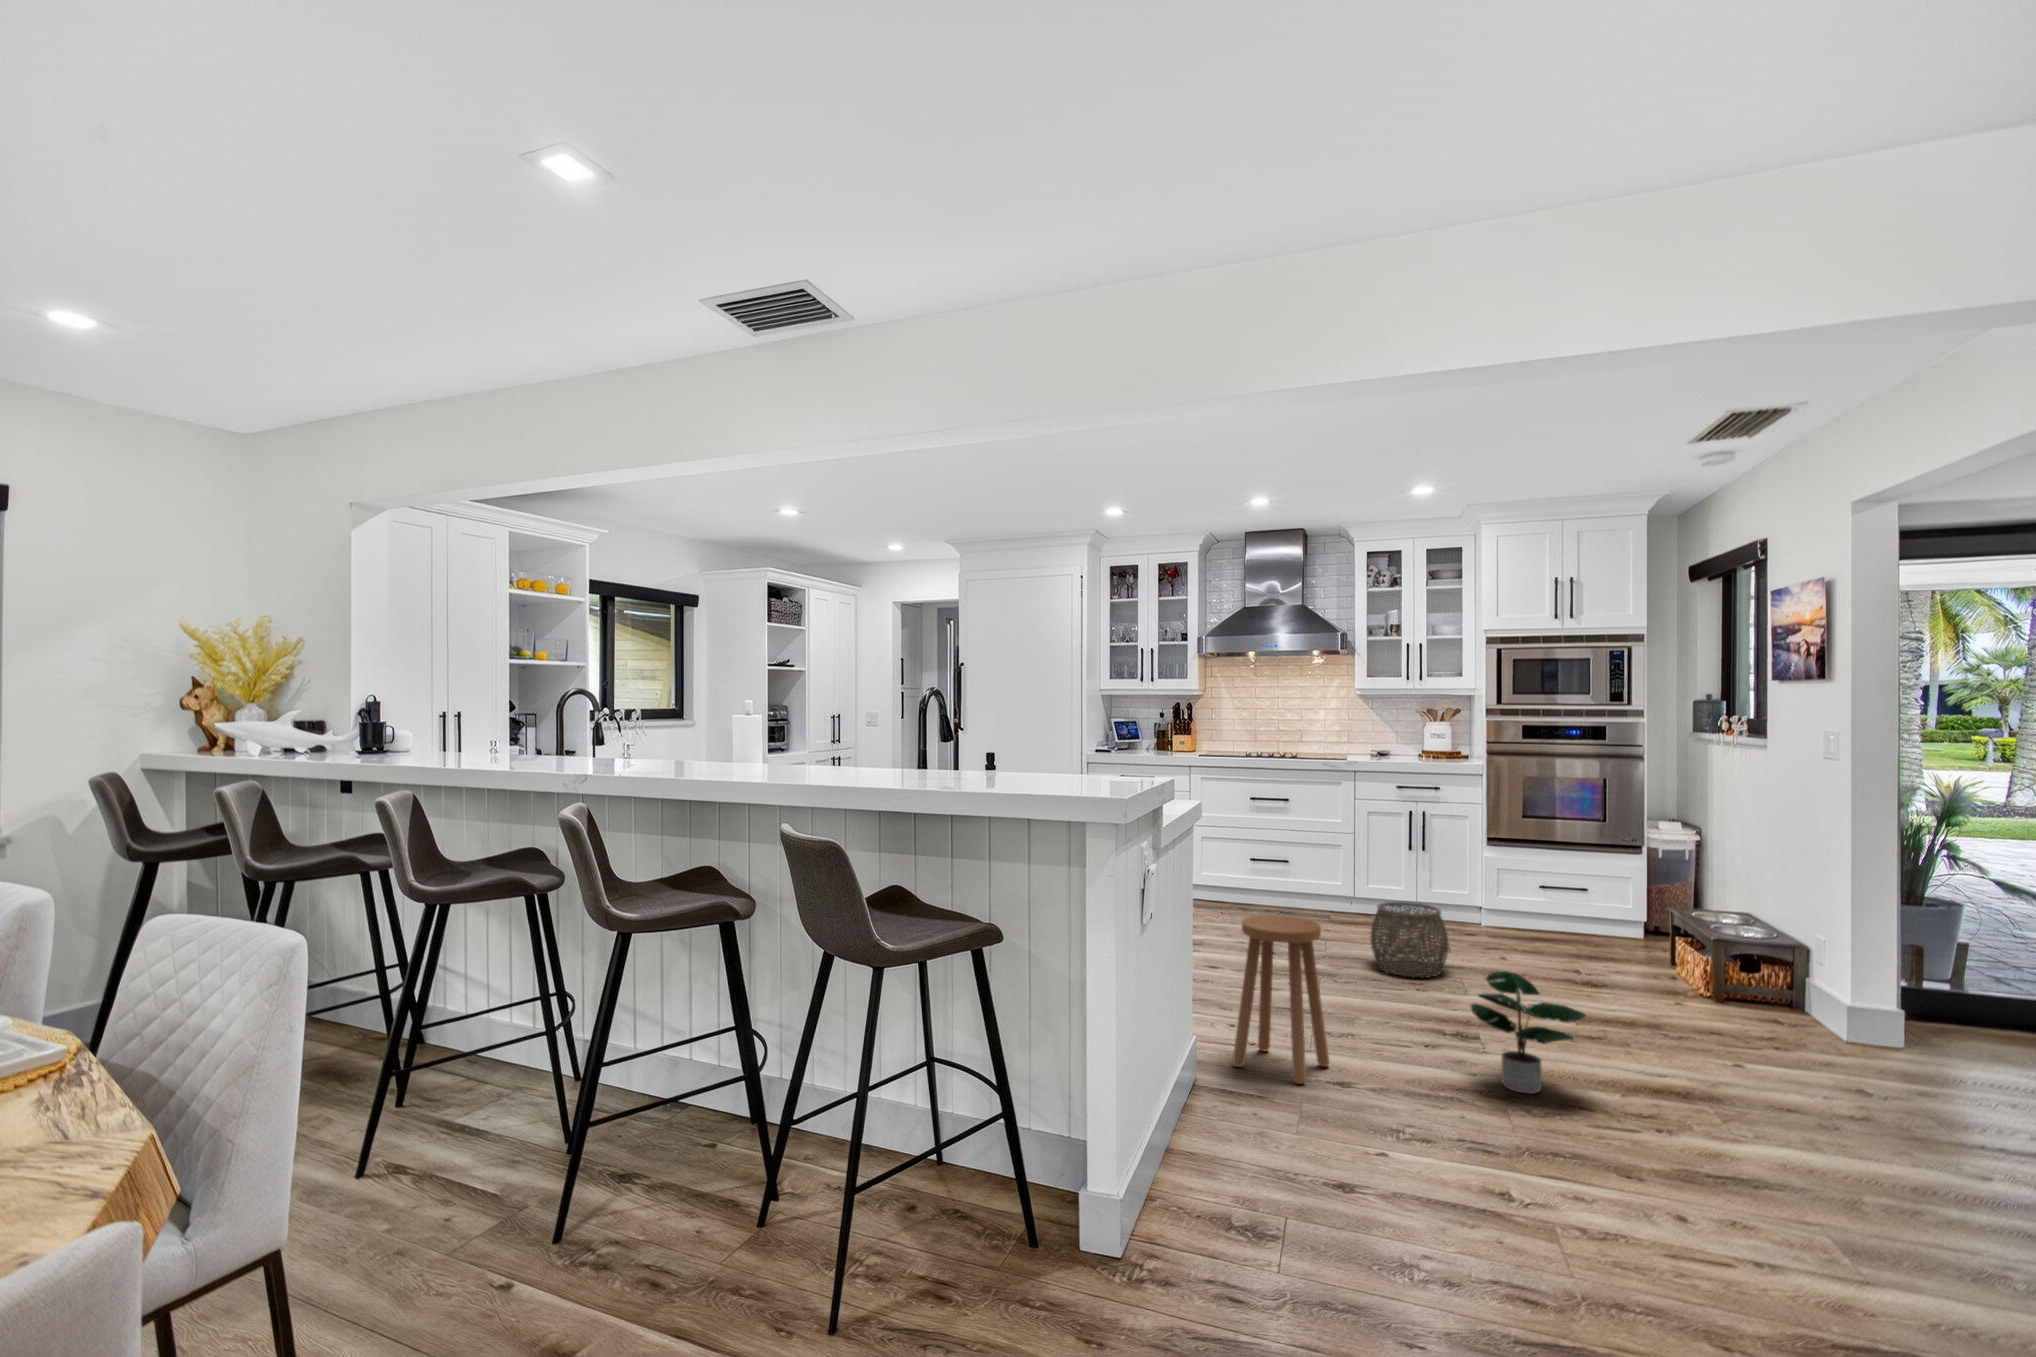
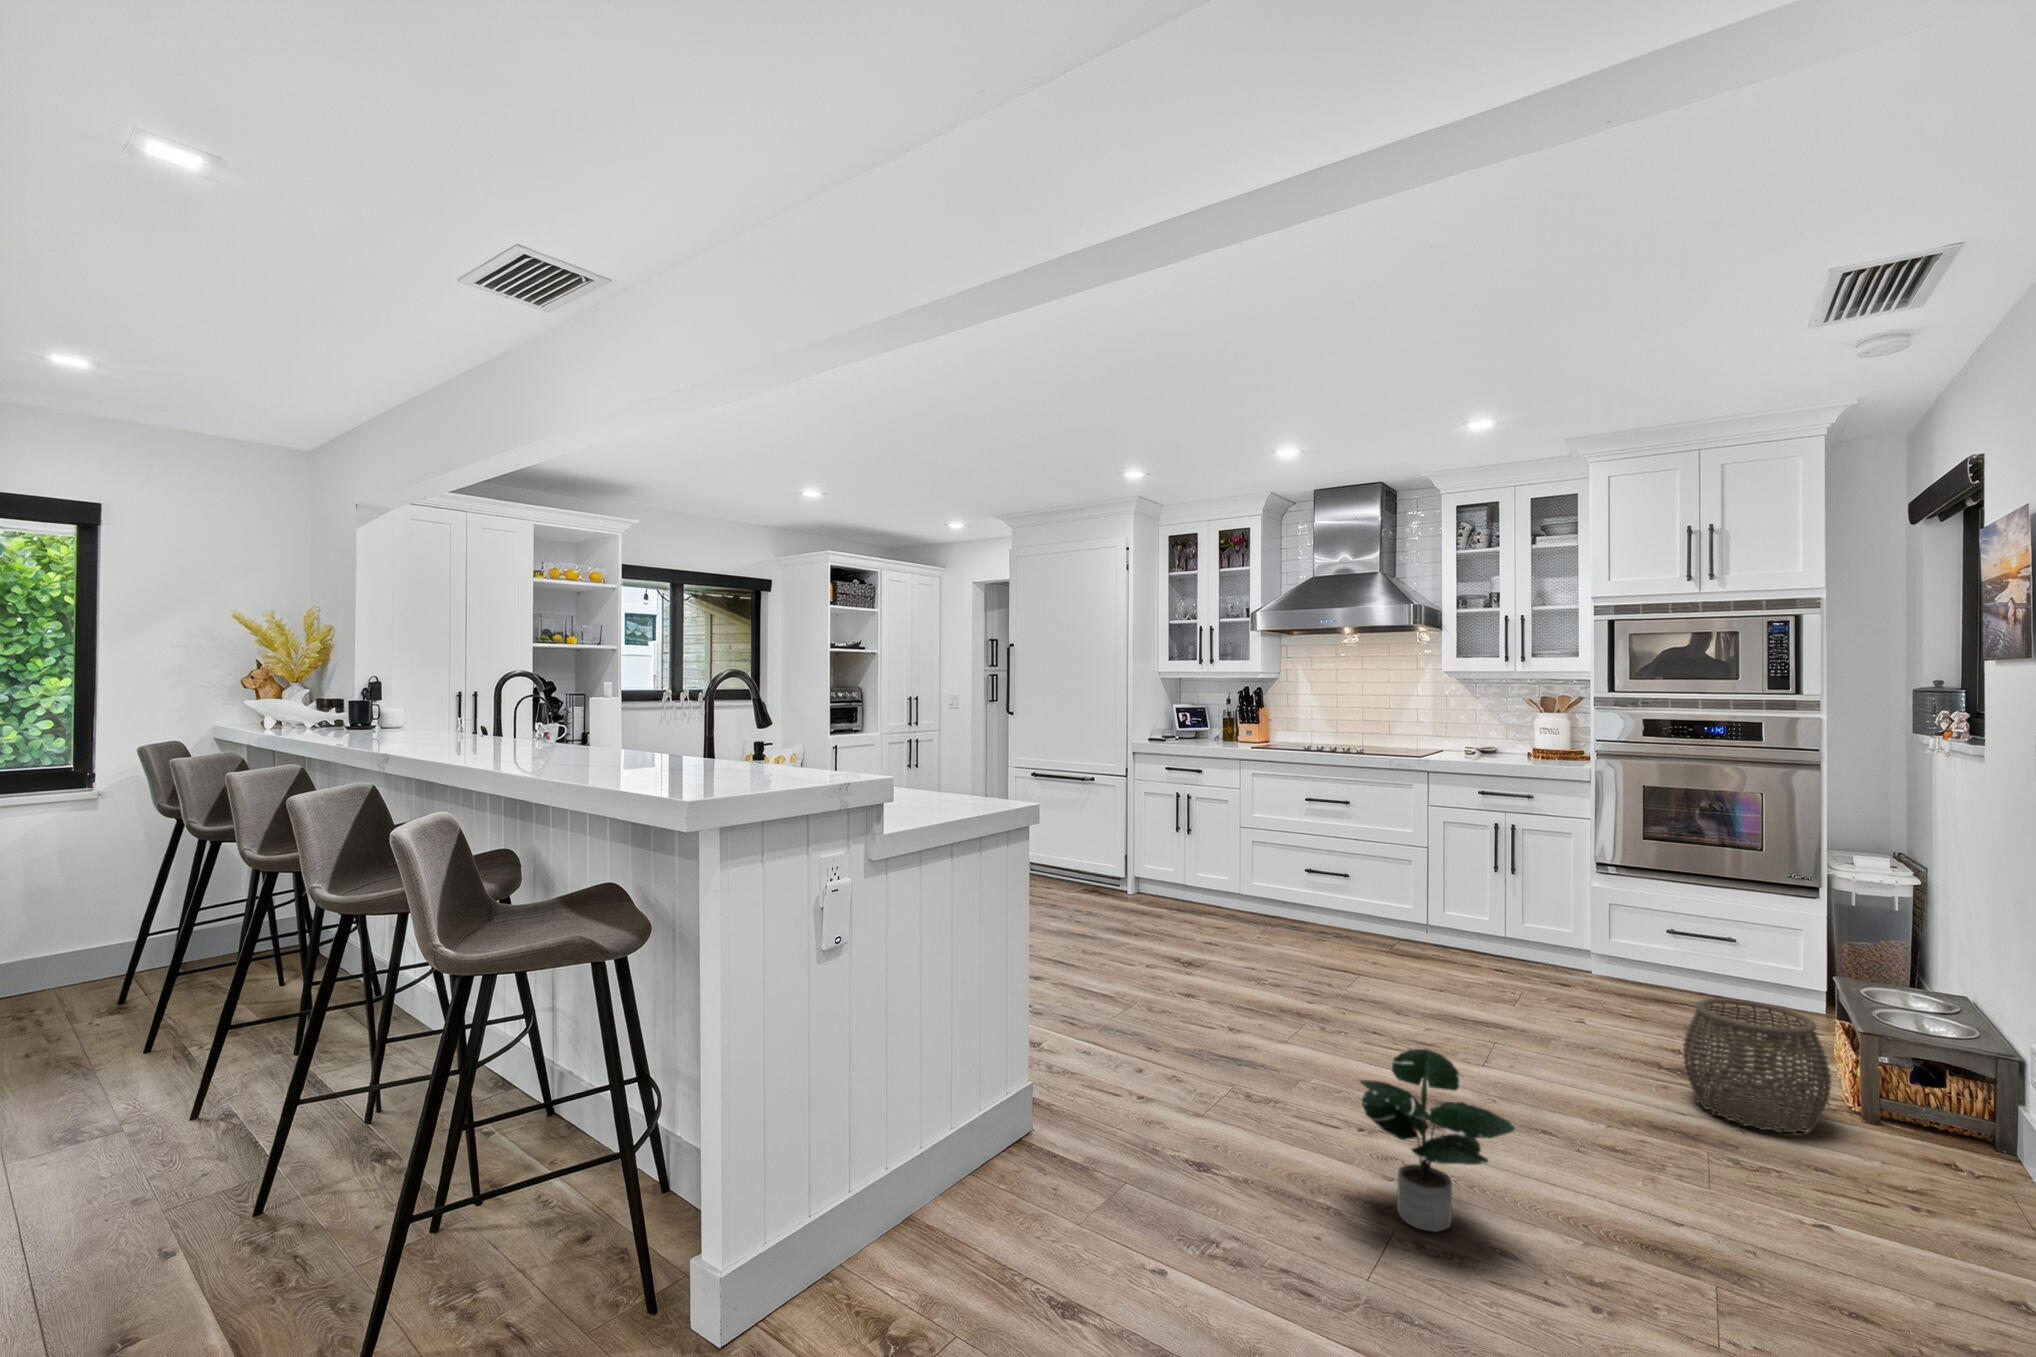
woven basket: present [1371,902,1449,978] -> present [1682,998,1831,1133]
stool: present [1233,915,1329,1084] -> none [1059,944,1182,1169]

